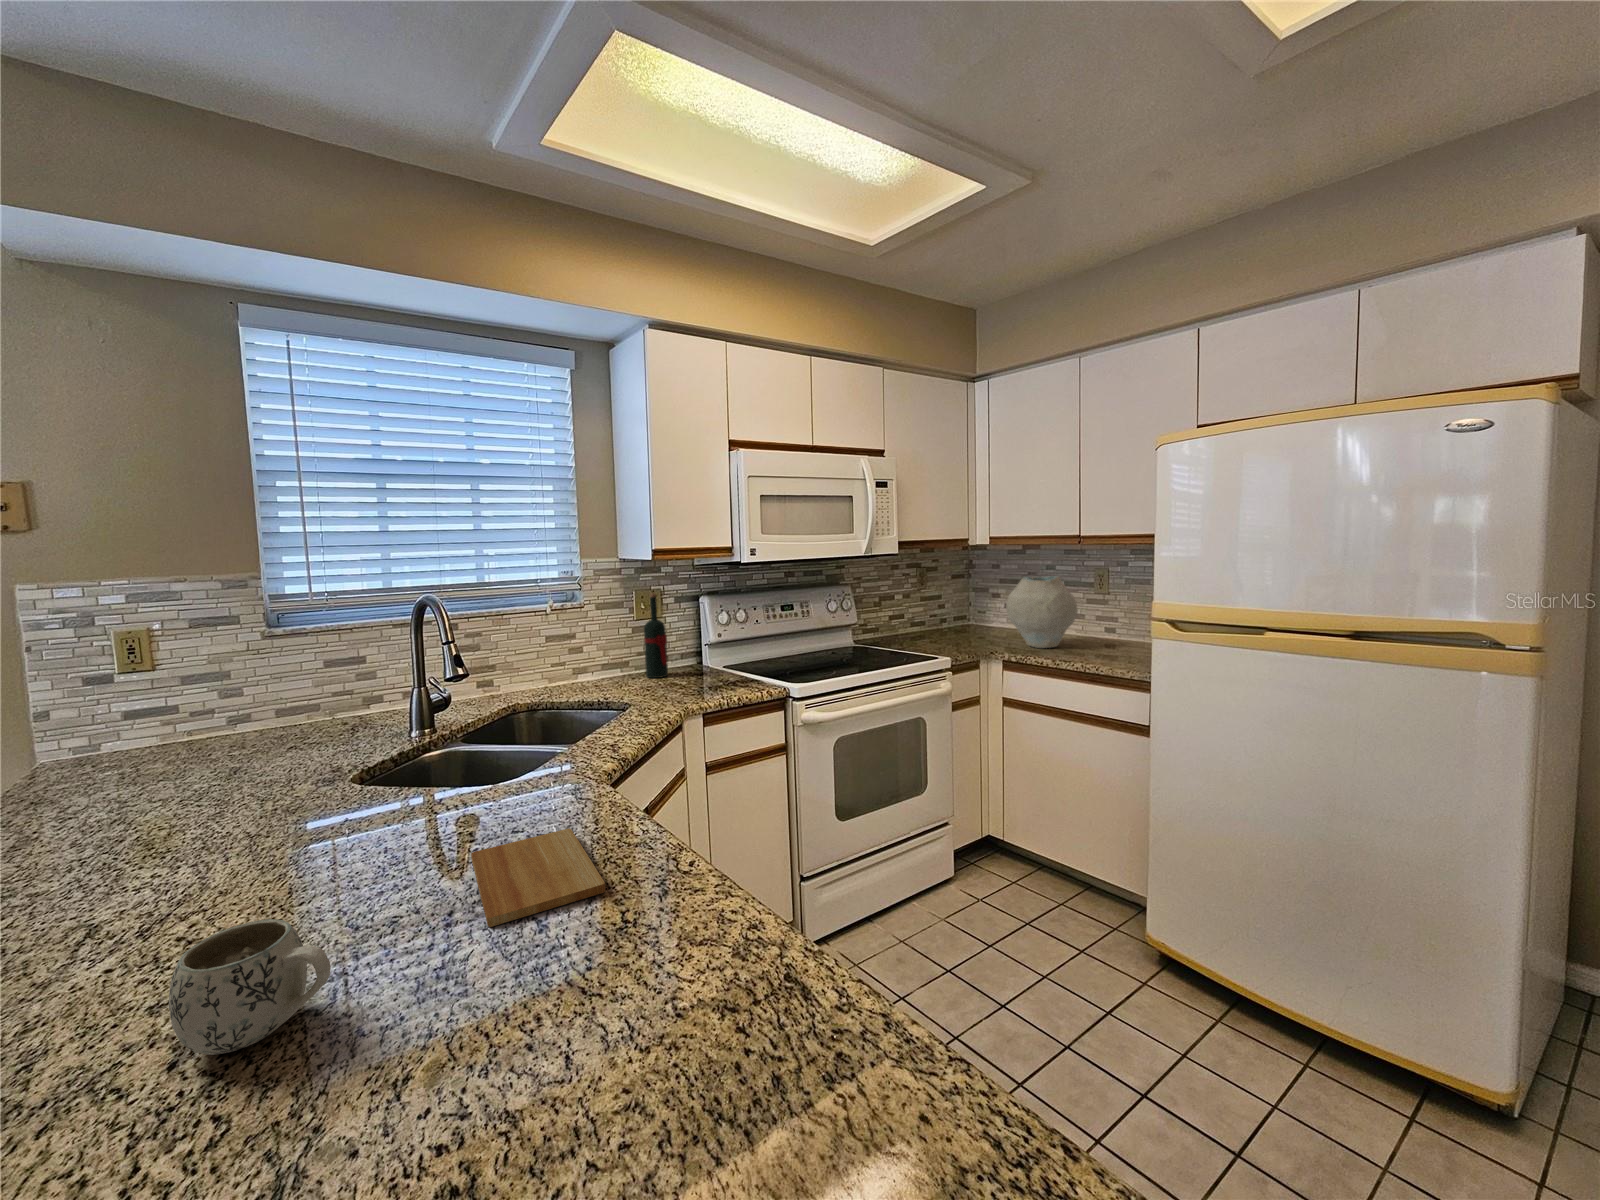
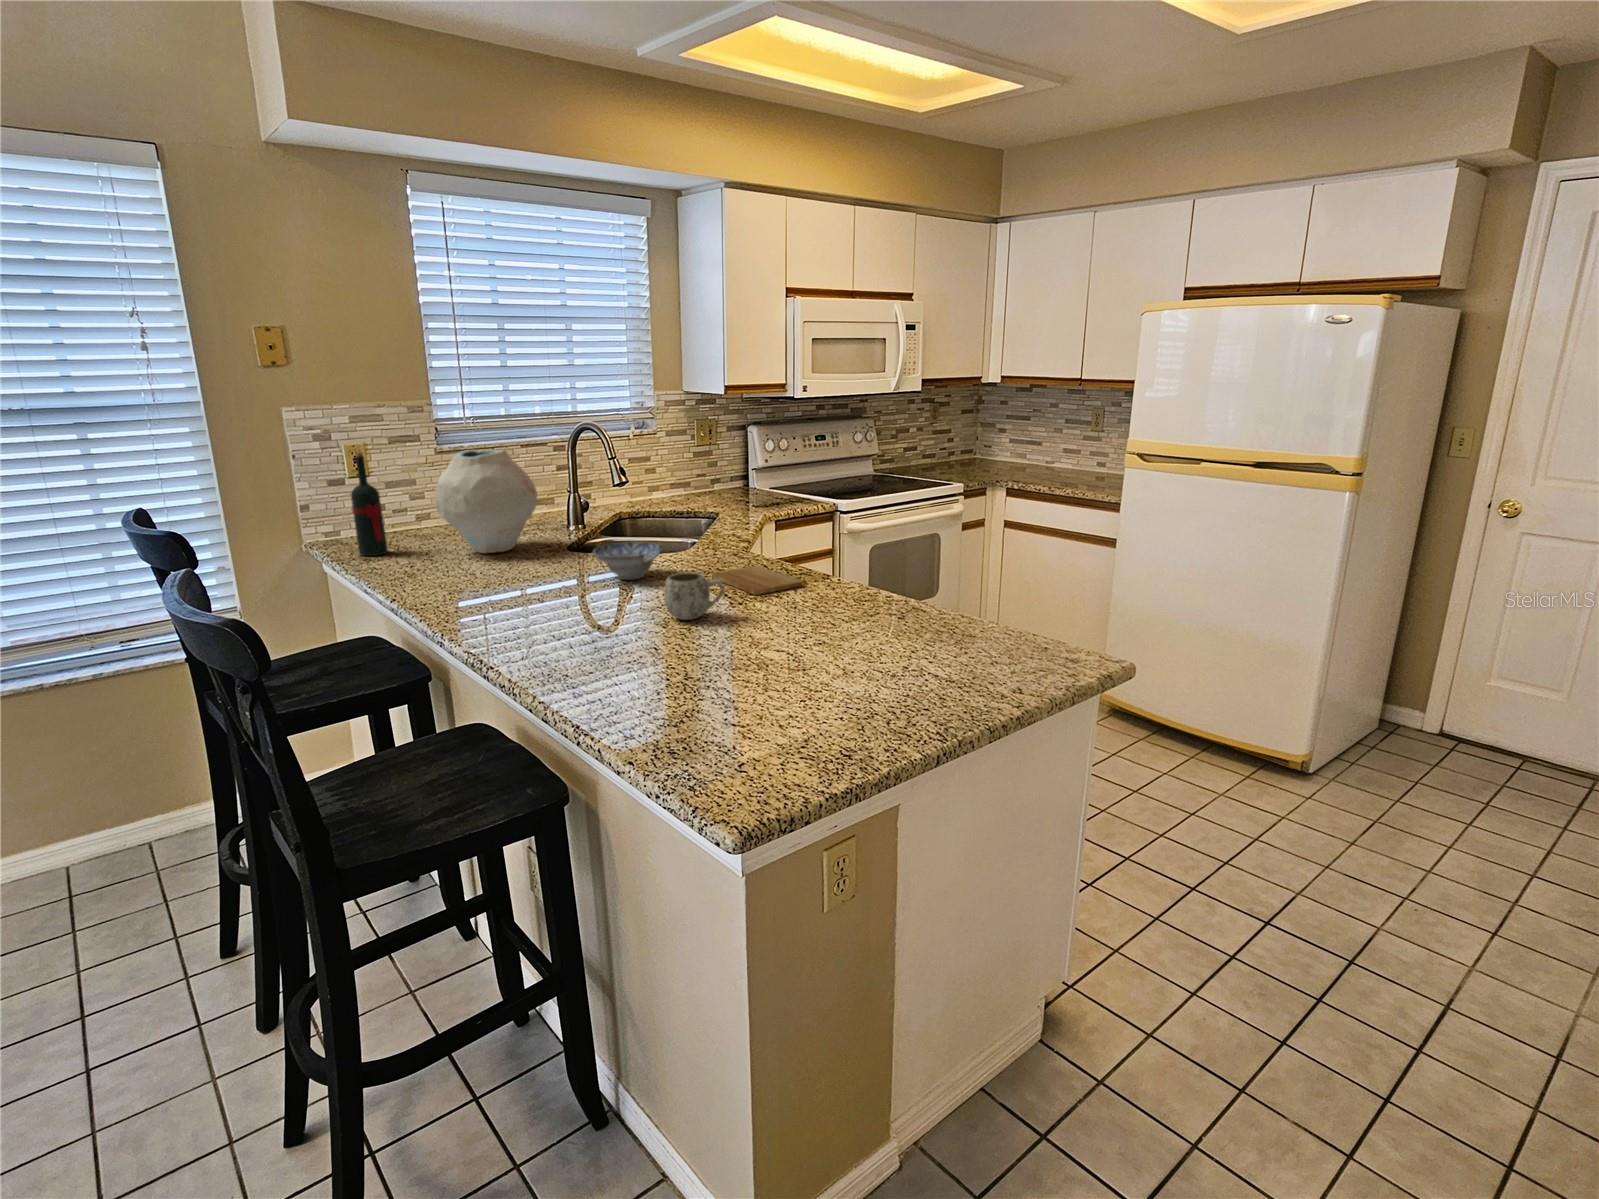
vase: present [1006,576,1078,648] -> present [435,450,537,553]
wine bottle: present [644,593,668,678] -> present [351,452,388,556]
ceramic bowl: none [259,787,406,867] -> present [593,542,663,580]

